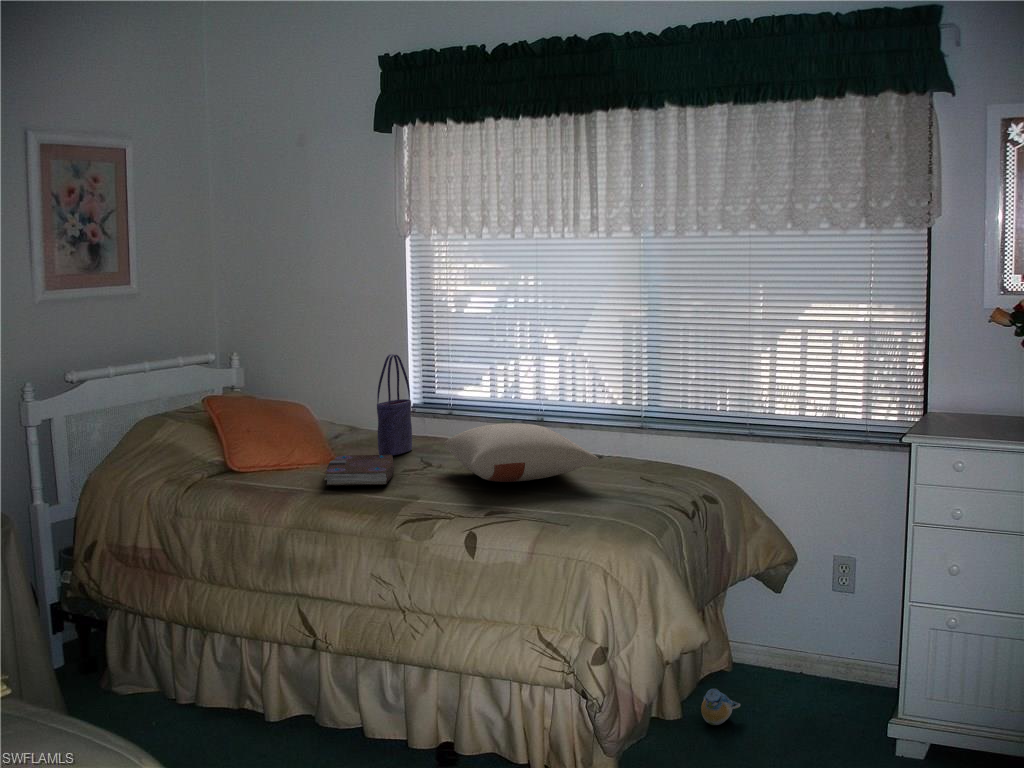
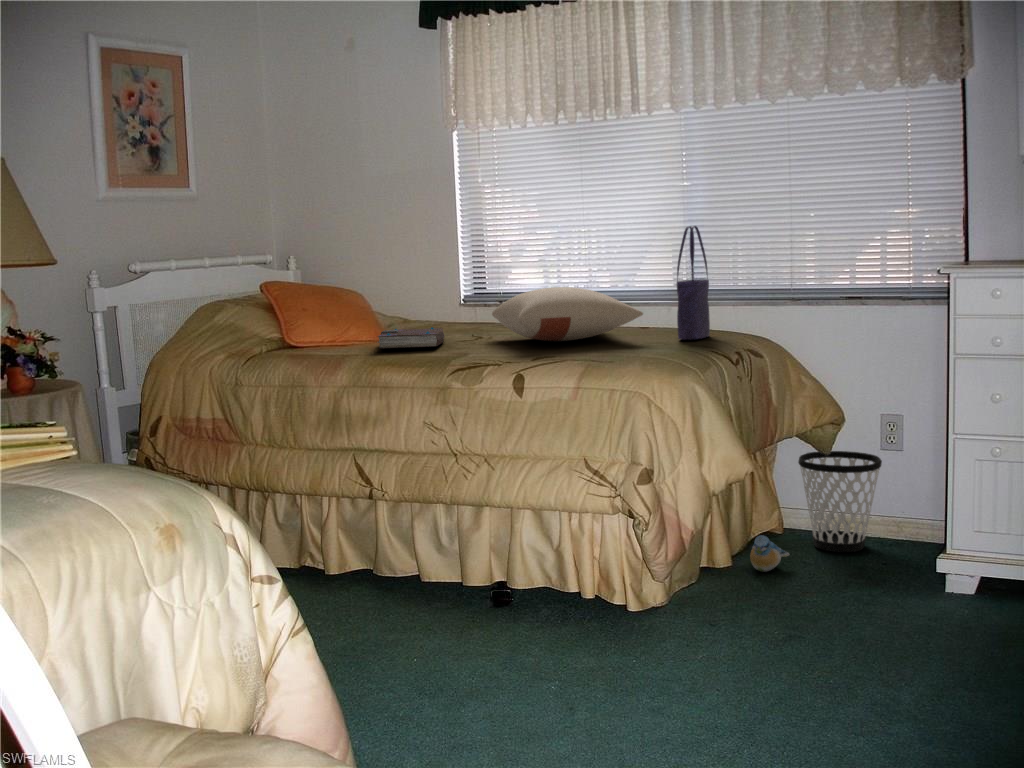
tote bag: present [377,354,412,455] -> present [677,226,710,340]
wastebasket: none [751,589,834,697] -> present [798,451,882,552]

